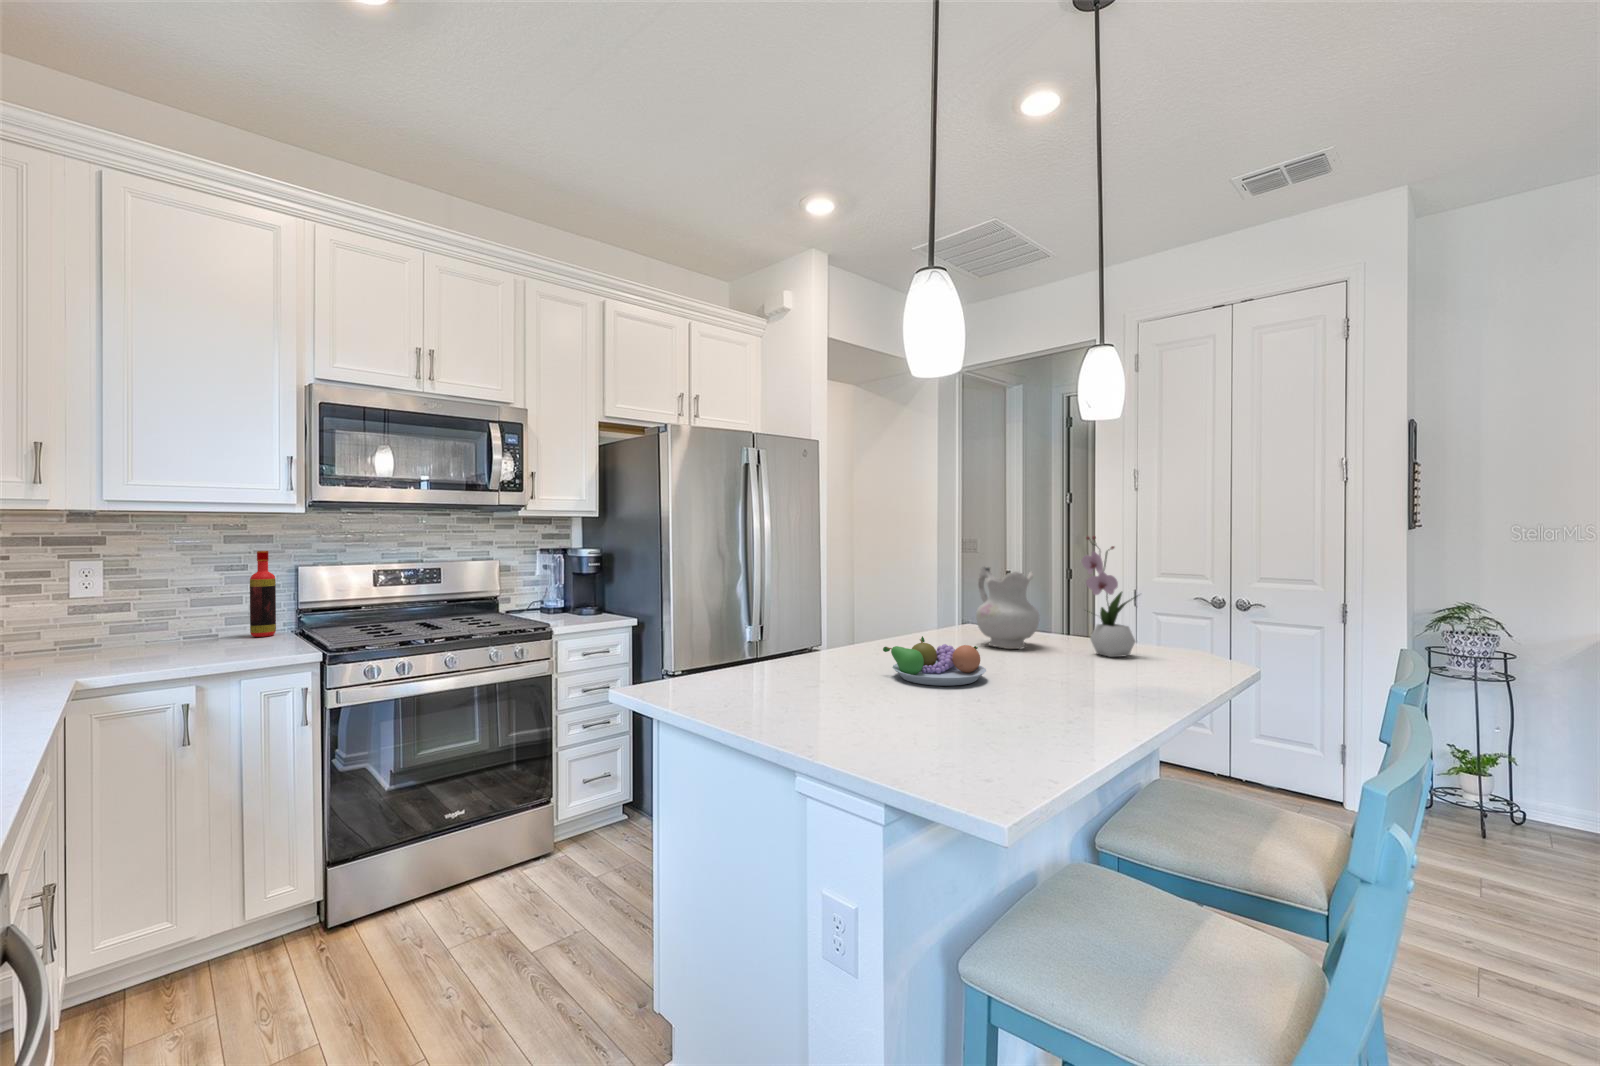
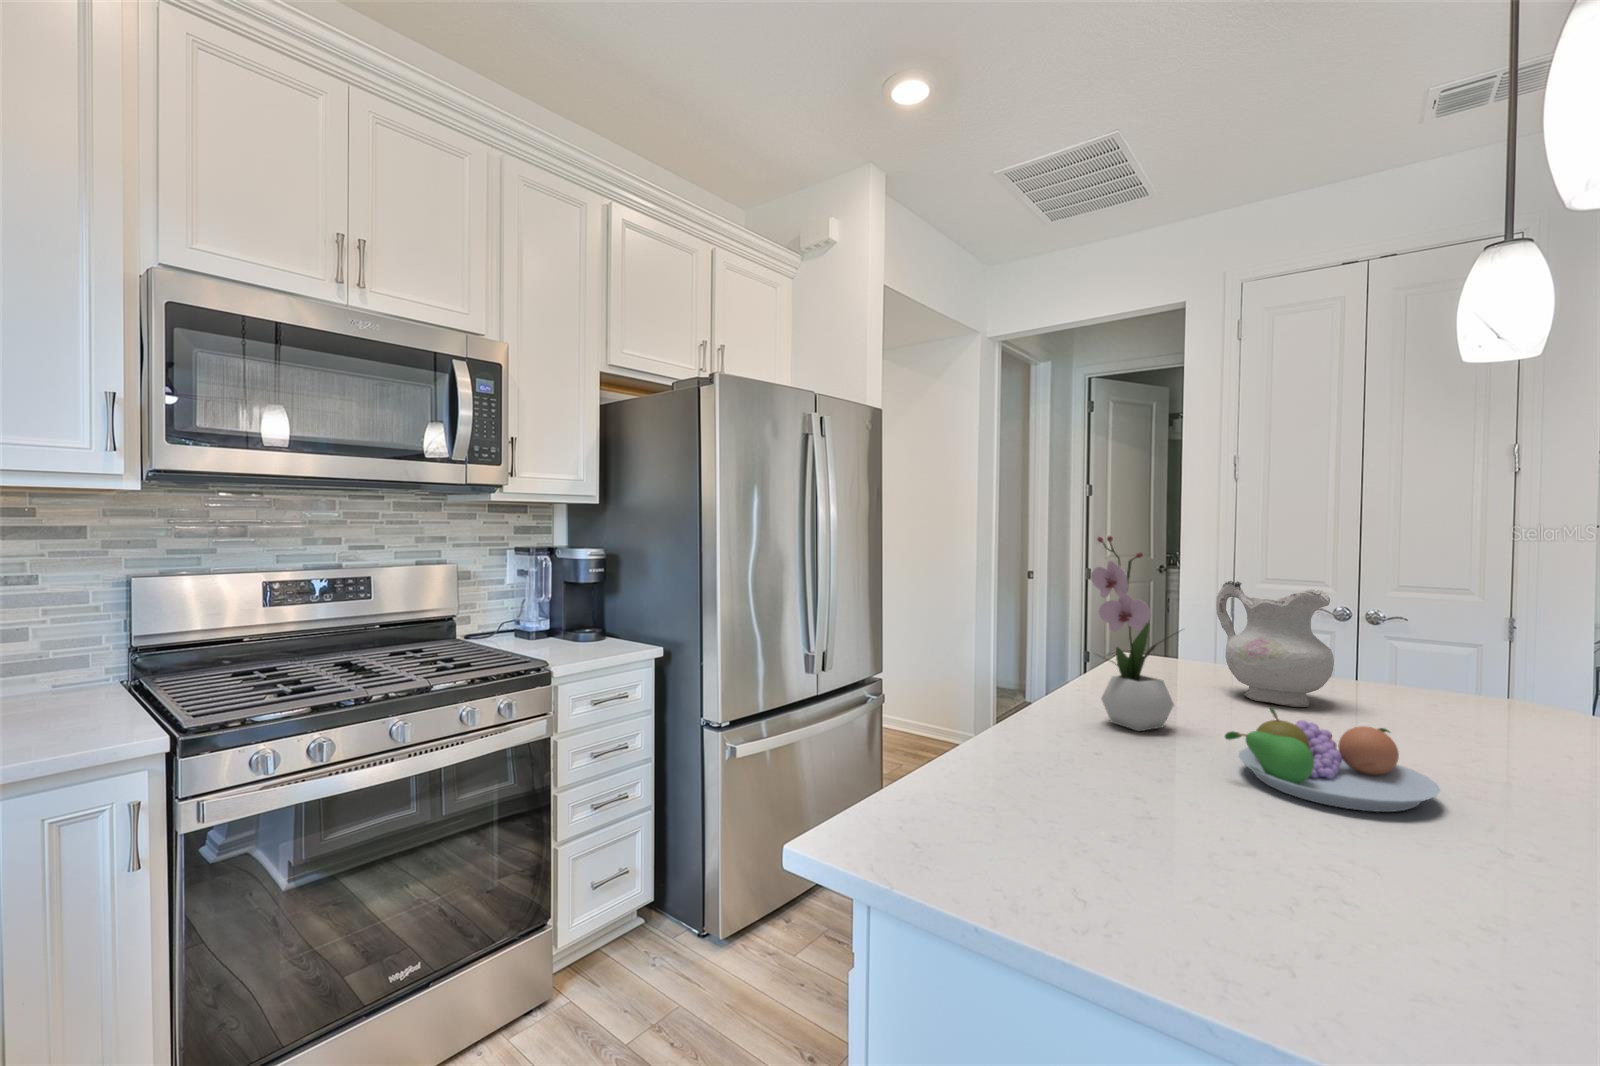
flower arrangement: present [1082,536,1135,657] -> present [1091,536,1175,731]
bottle: present [250,551,276,637] -> none [41,553,90,698]

